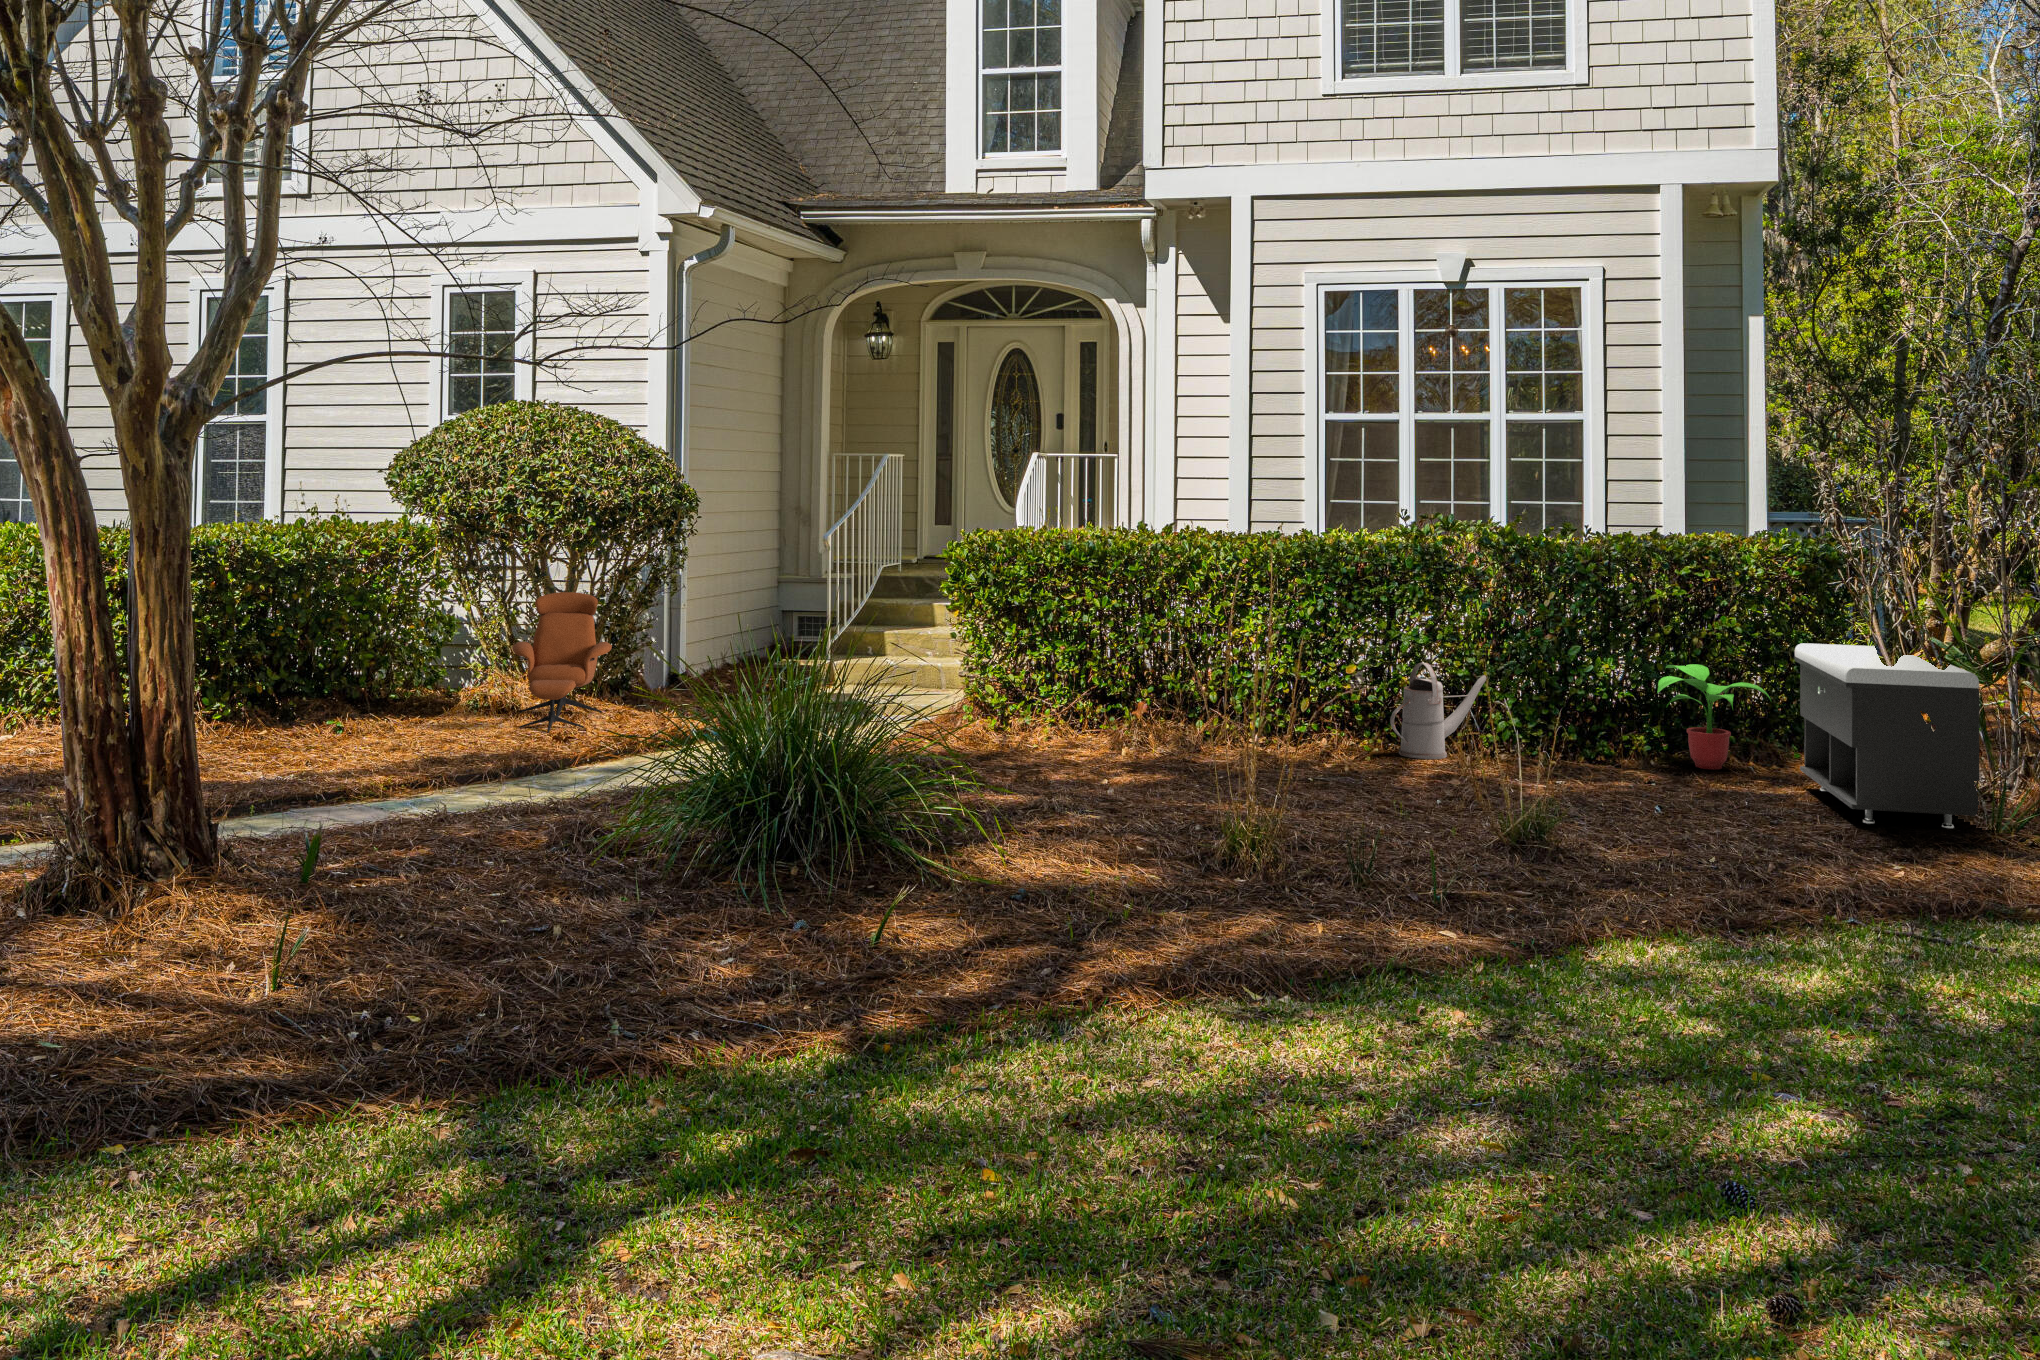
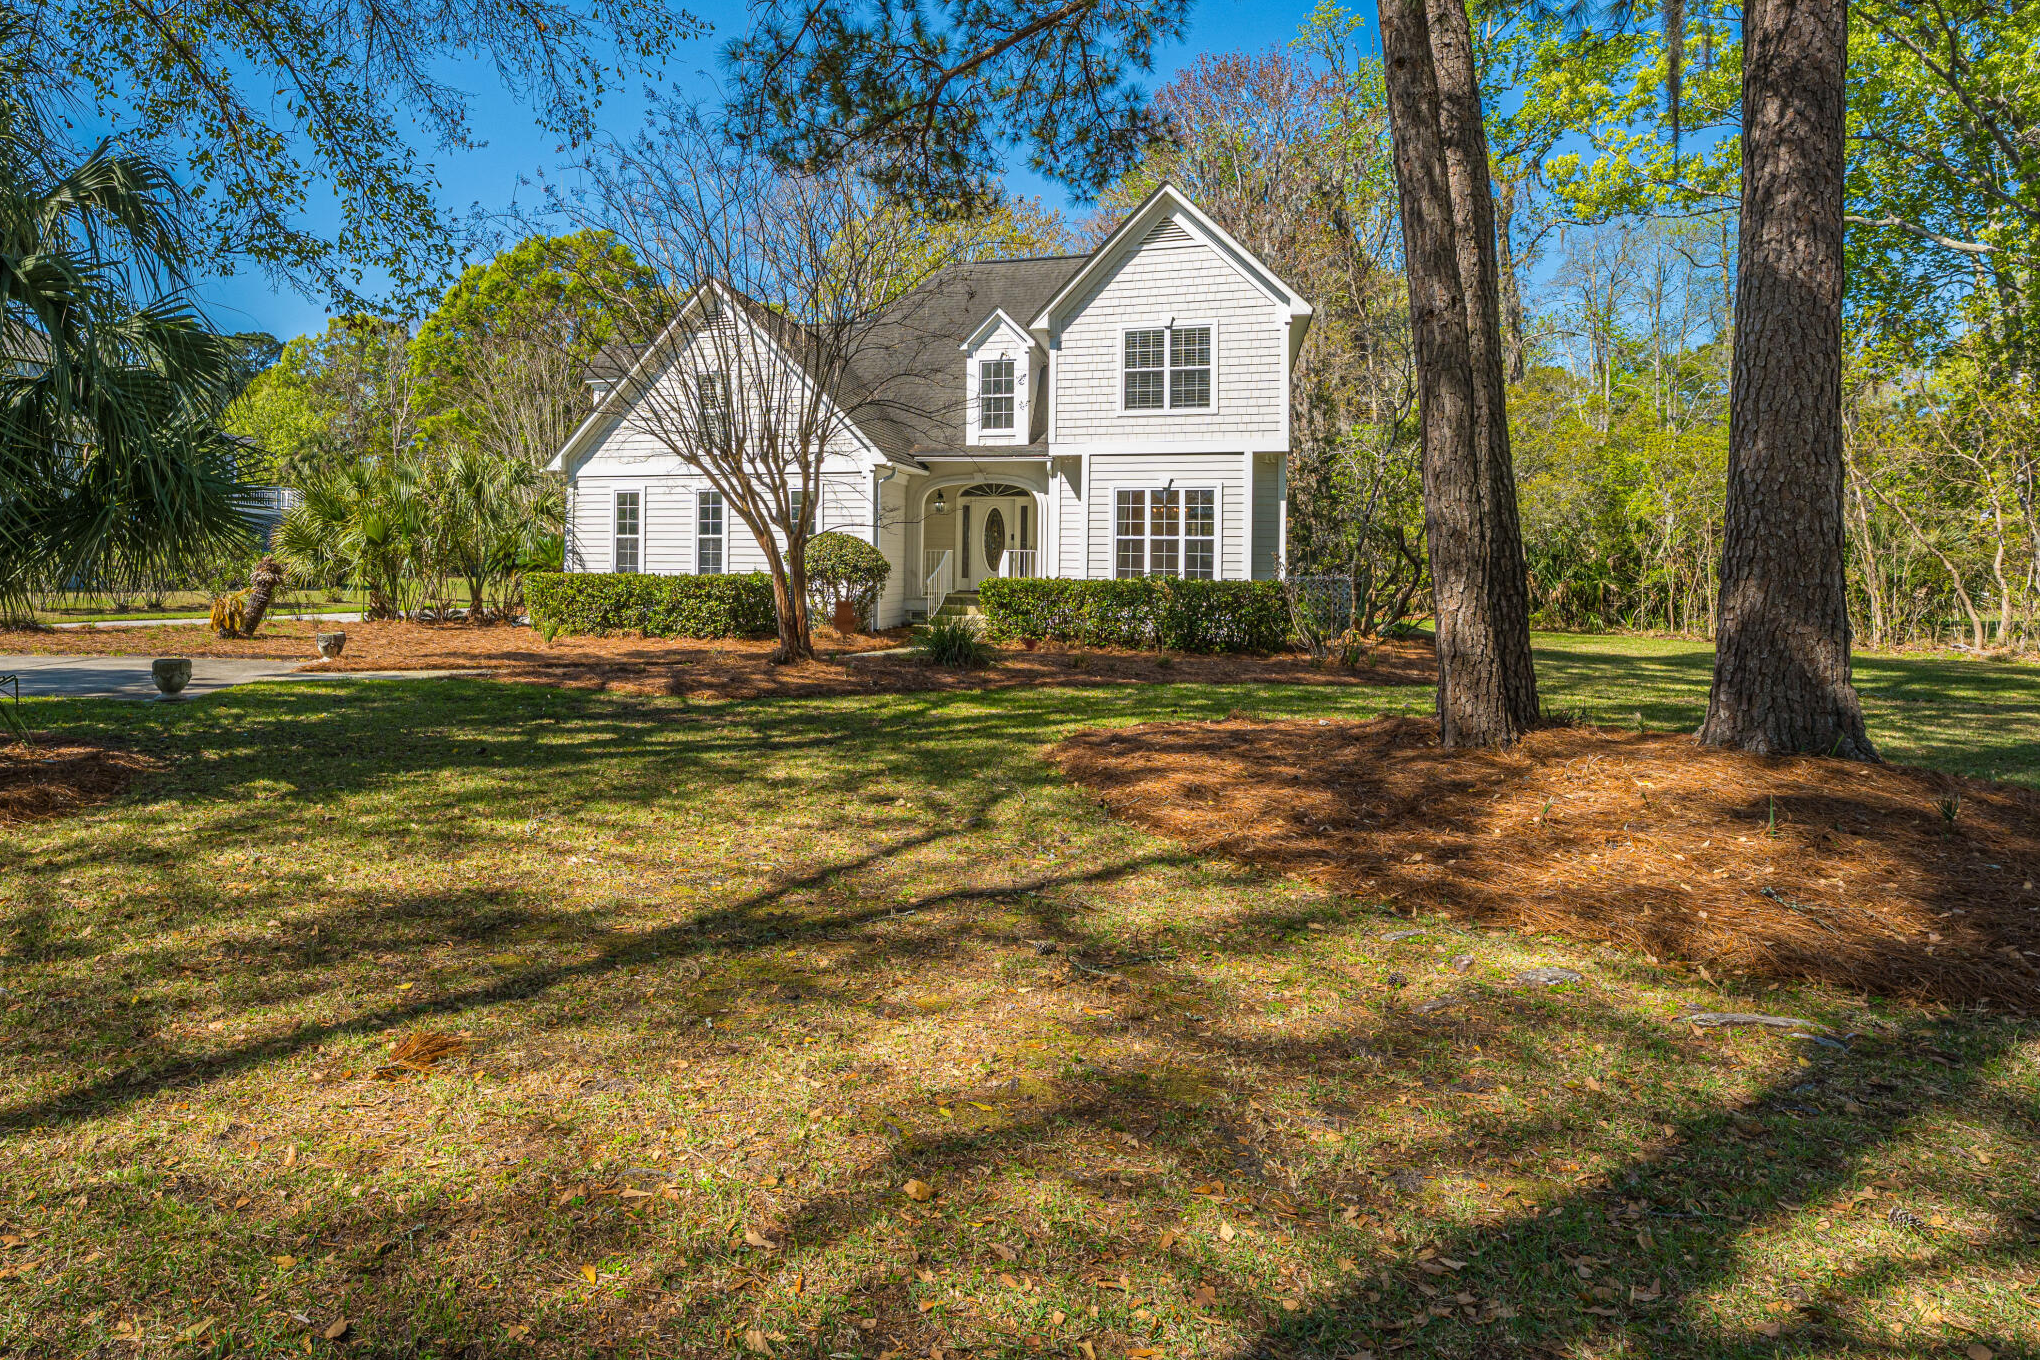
storage bench: present [1795,643,1979,829] -> none [1268,617,1315,673]
watering can: present [1390,663,1486,759] -> none [1134,624,1168,656]
potted plant: present [1657,664,1771,769] -> present [1025,619,1044,651]

